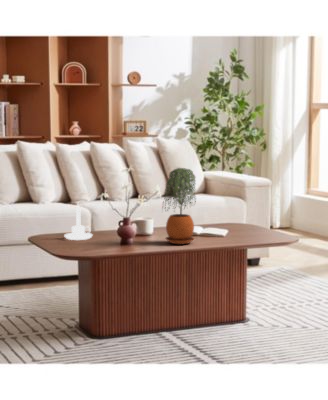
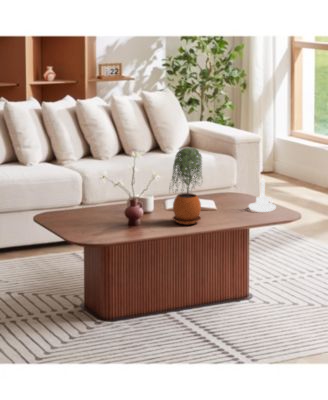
candle holder: present [64,204,92,240] -> present [249,177,276,212]

